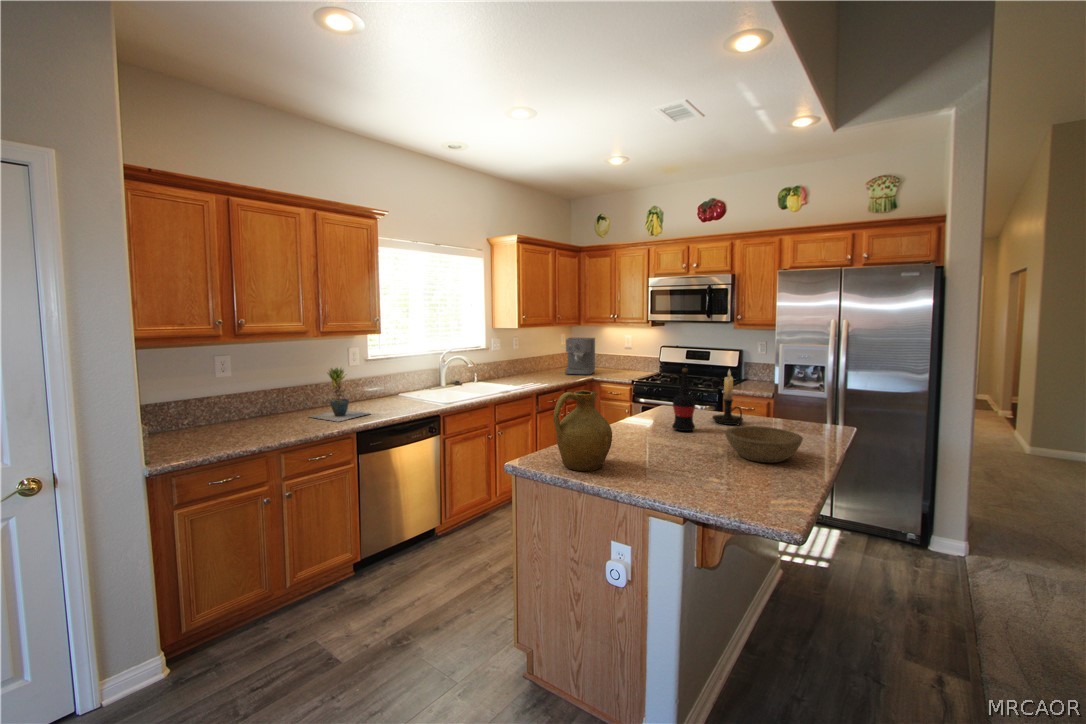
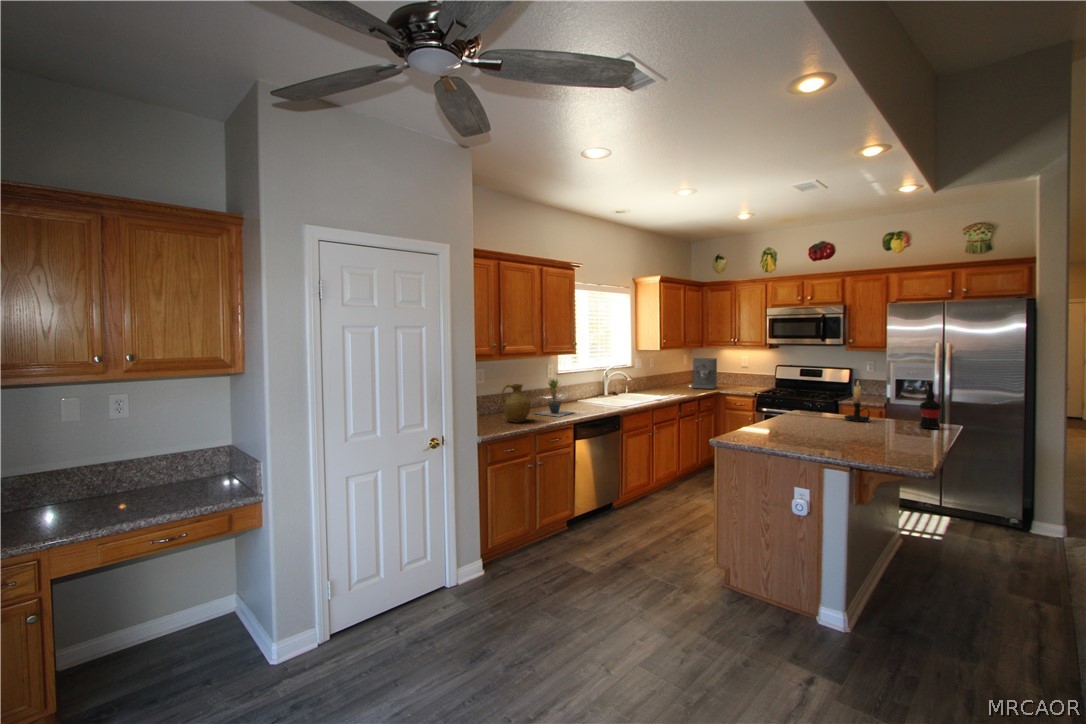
wine bottle: present [672,368,696,431] -> present [919,381,941,429]
pitcher: present [553,390,612,471] -> present [501,384,531,423]
bowl: present [725,426,803,463] -> none [864,419,925,442]

